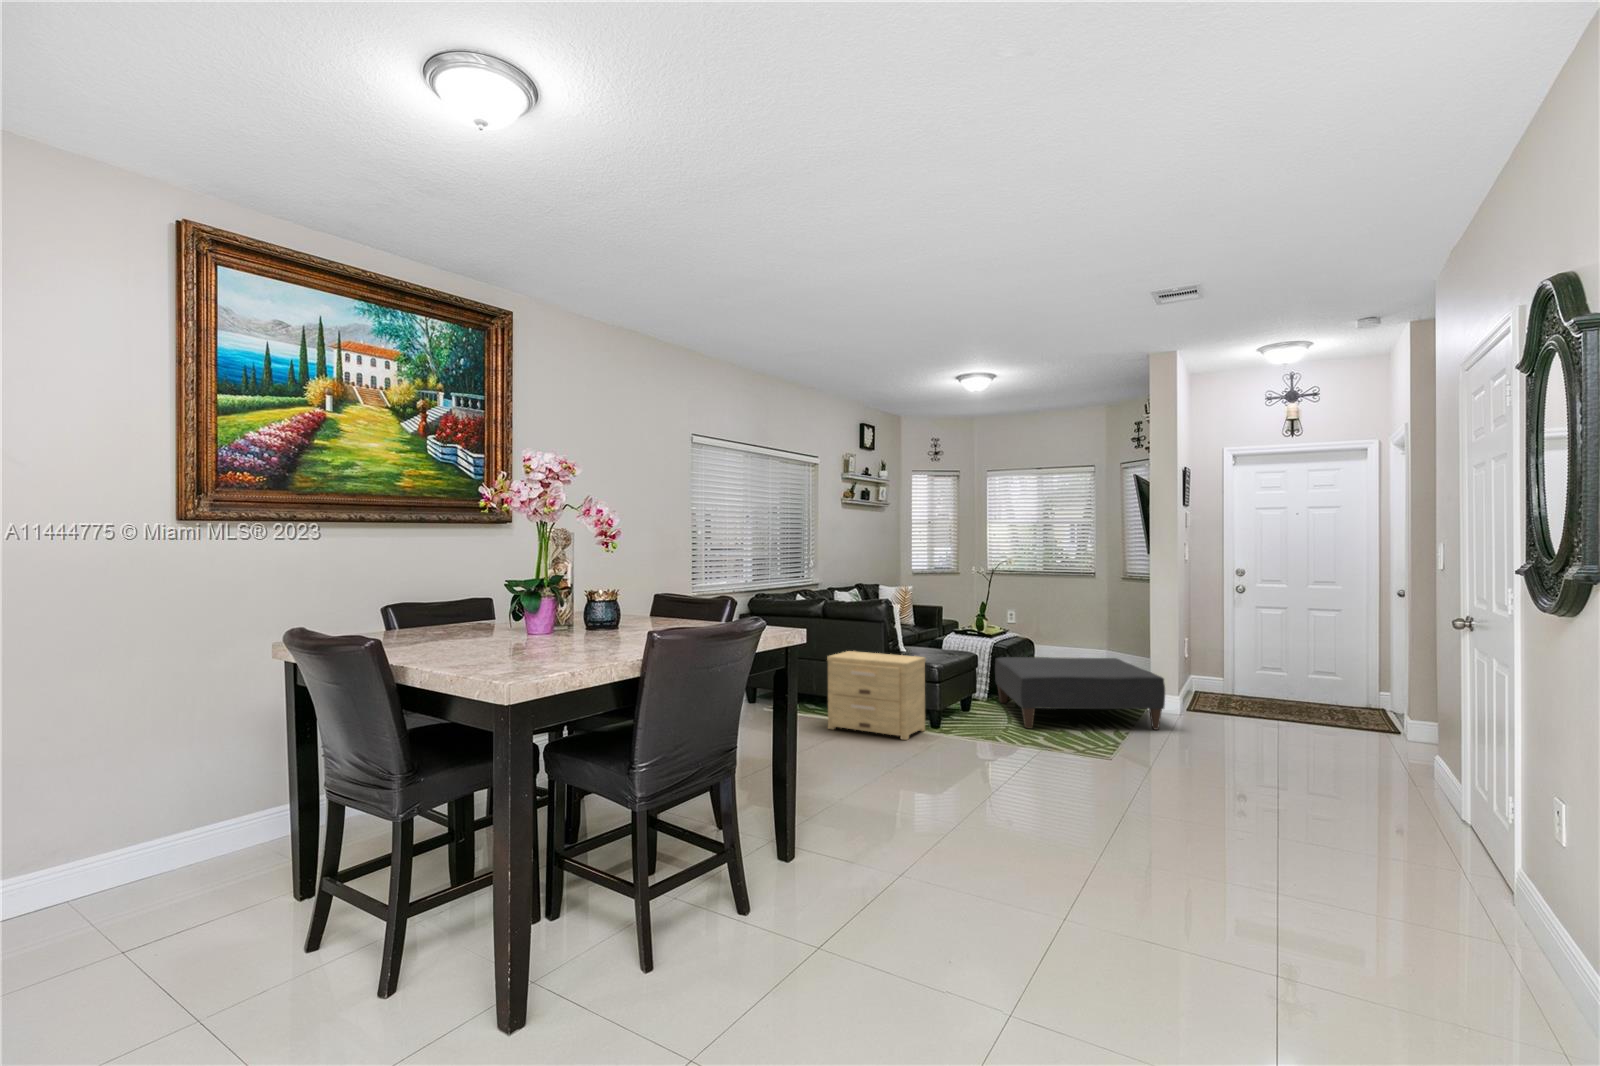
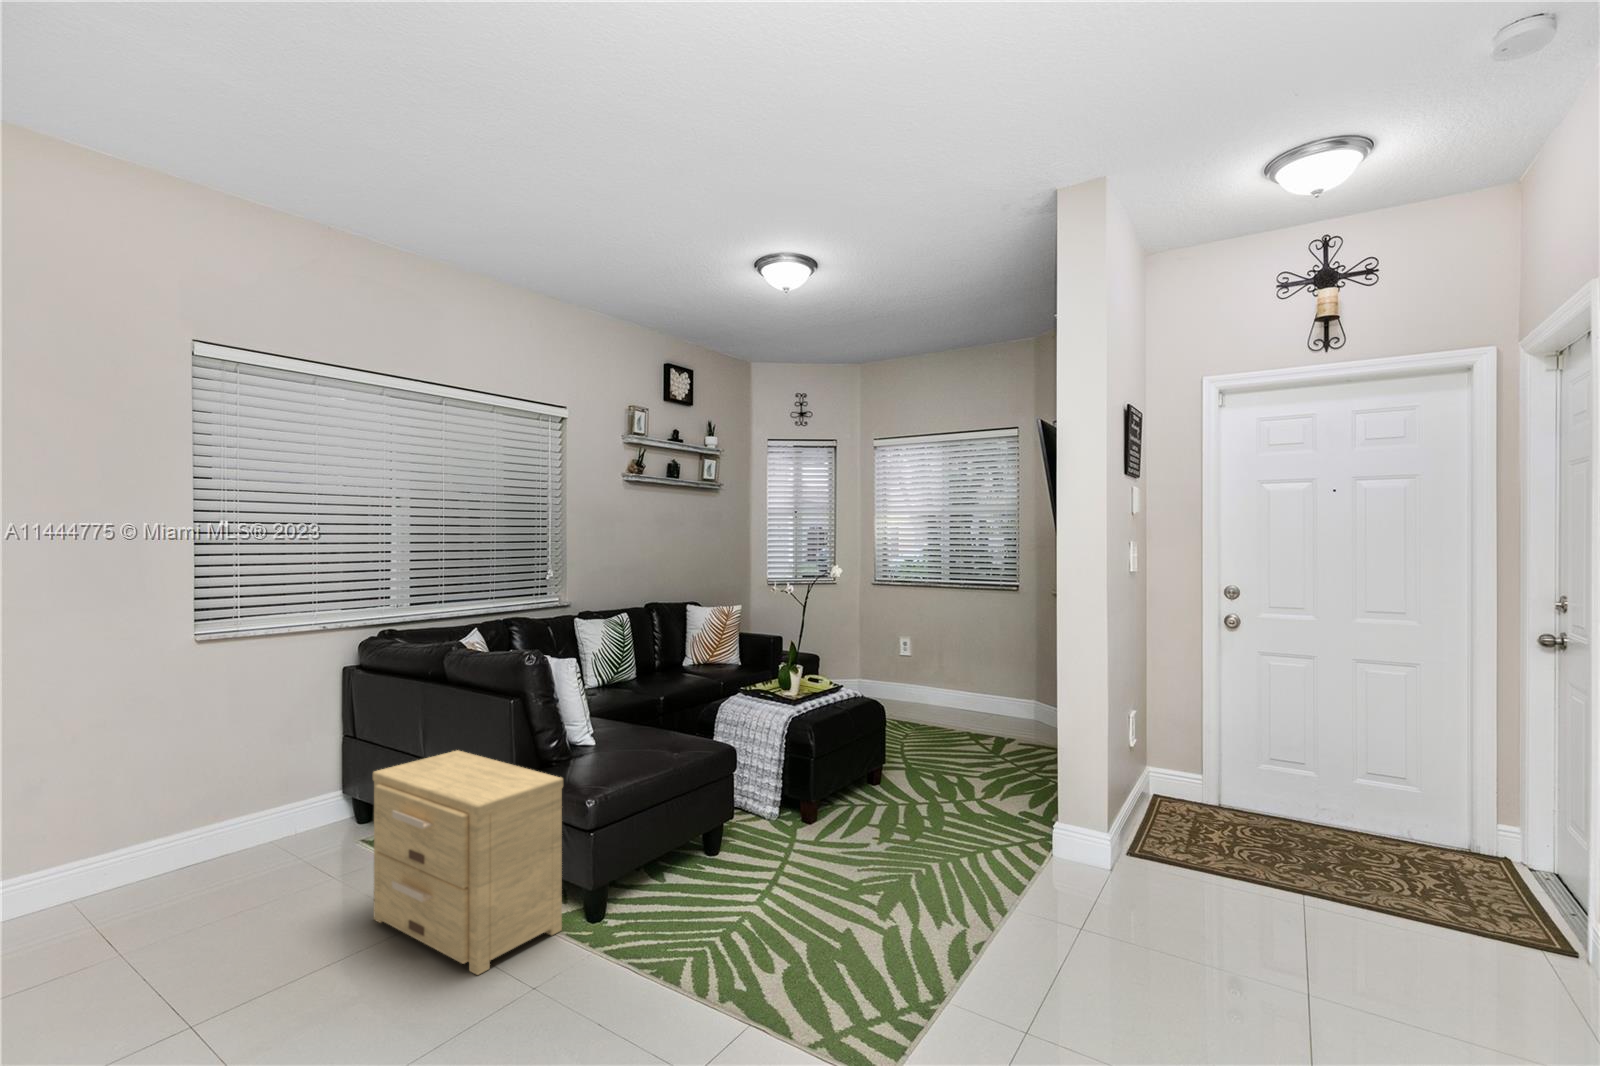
ottoman: present [995,657,1165,730] -> none [766,743,1064,934]

